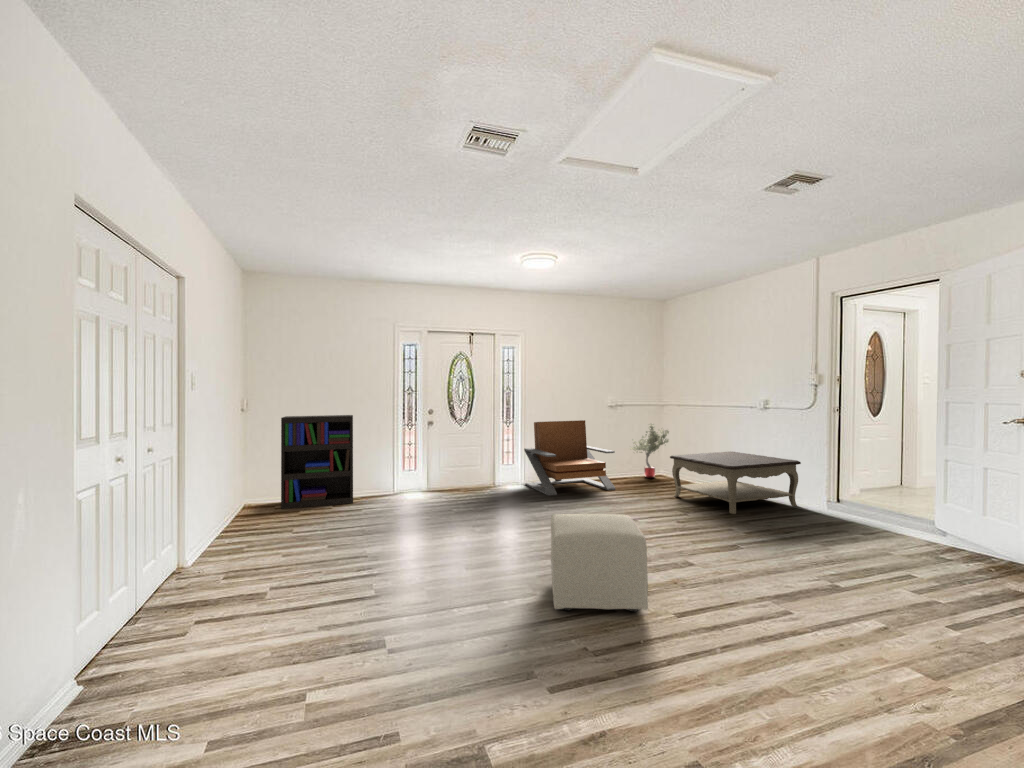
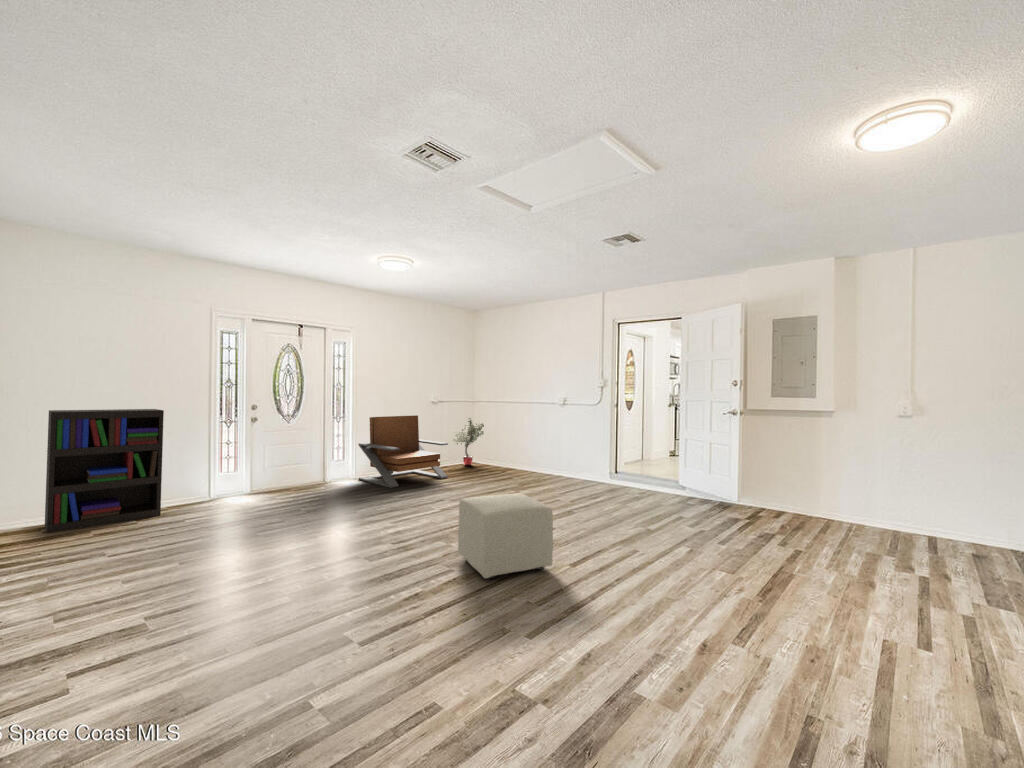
coffee table: present [670,451,801,514] -> none [497,440,591,489]

